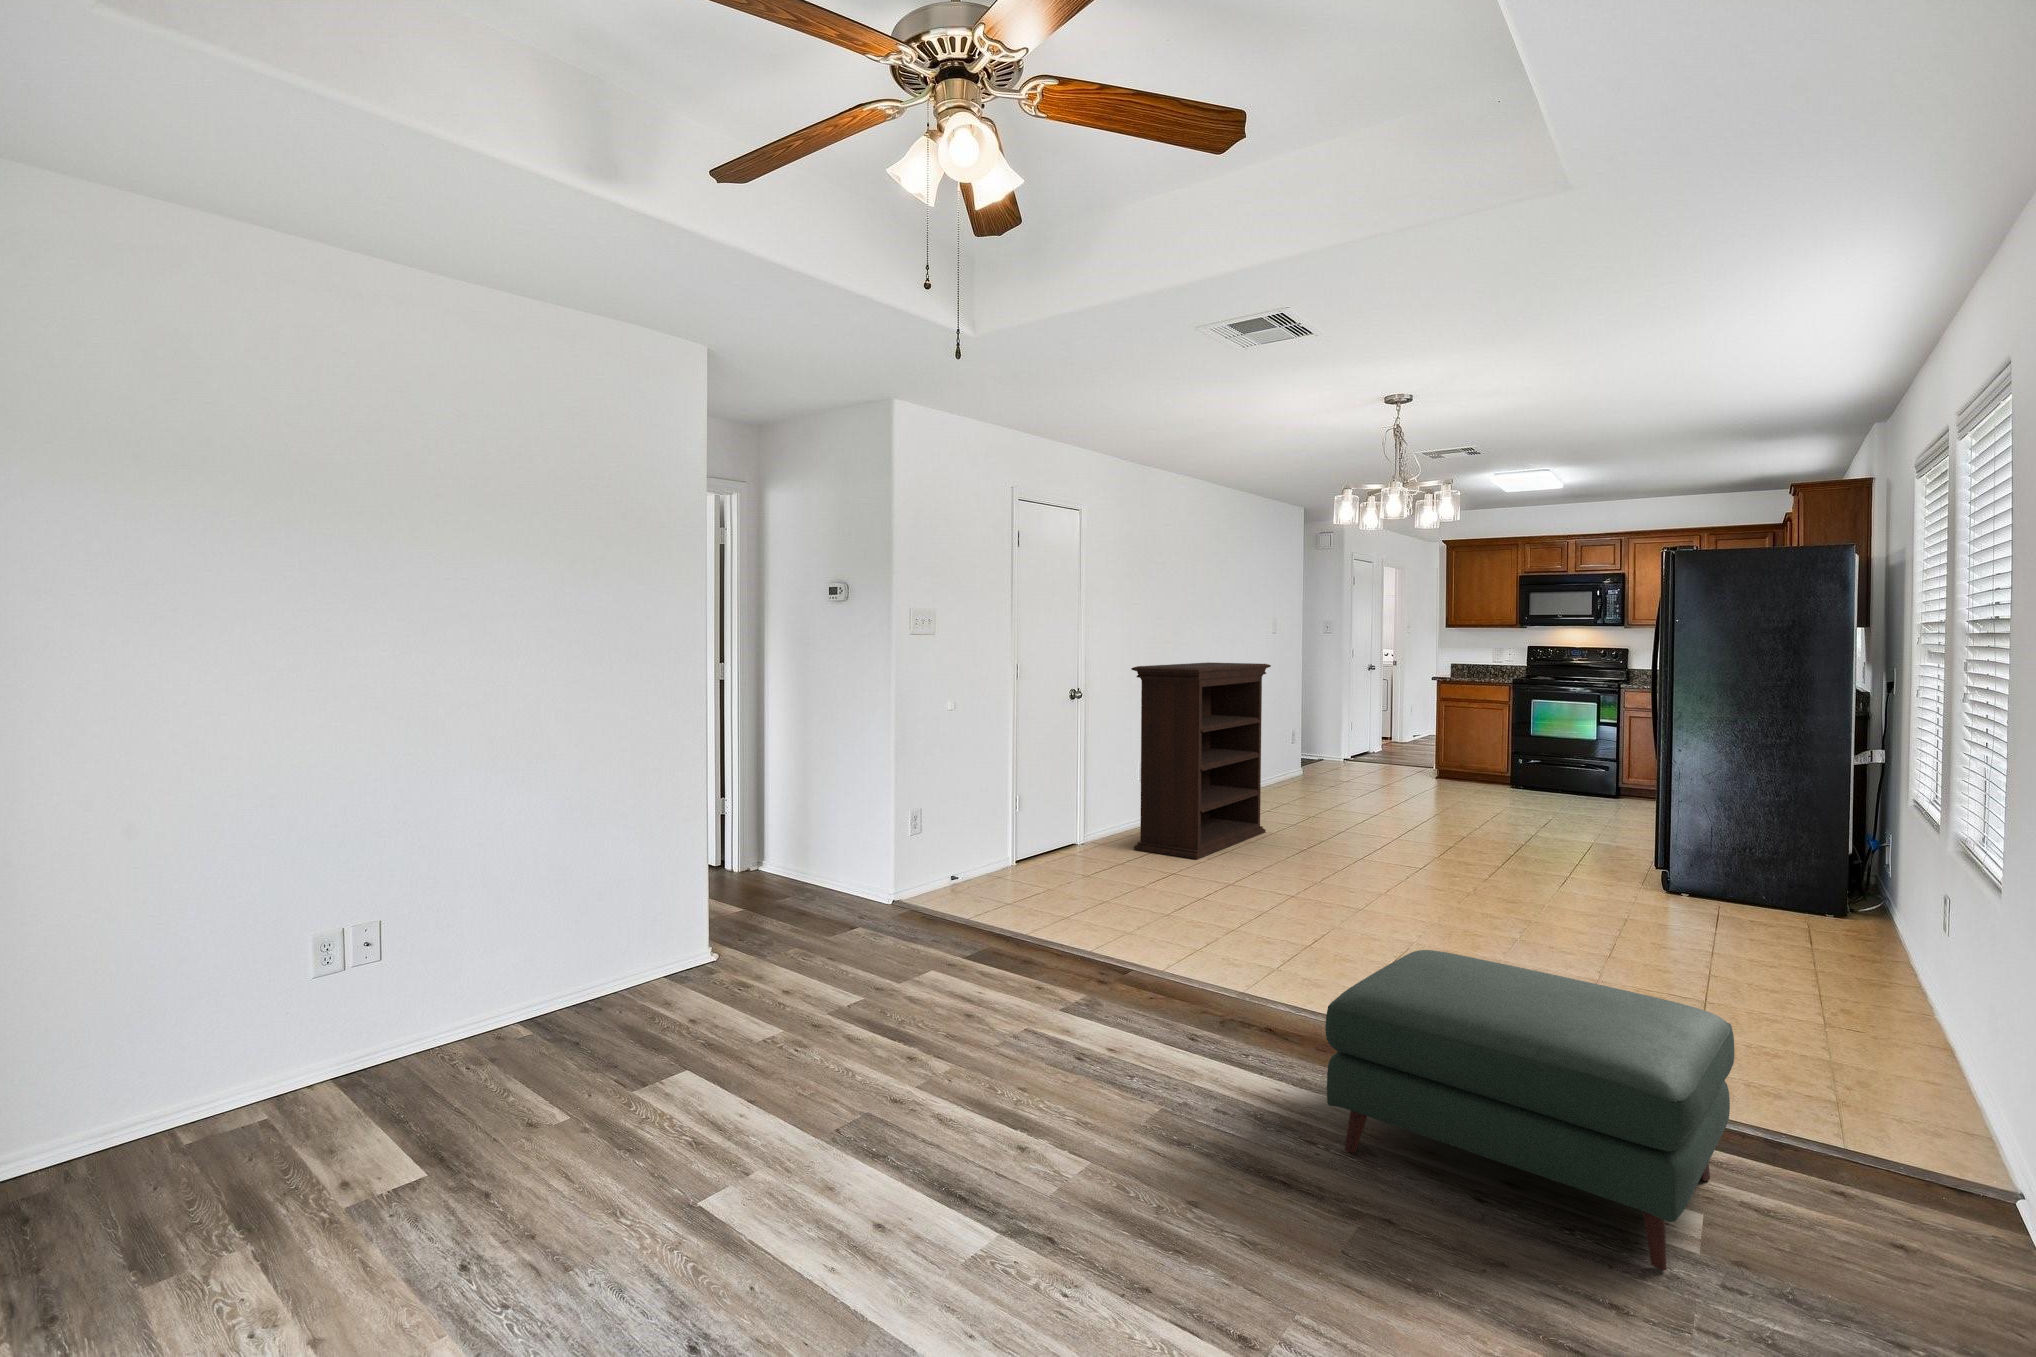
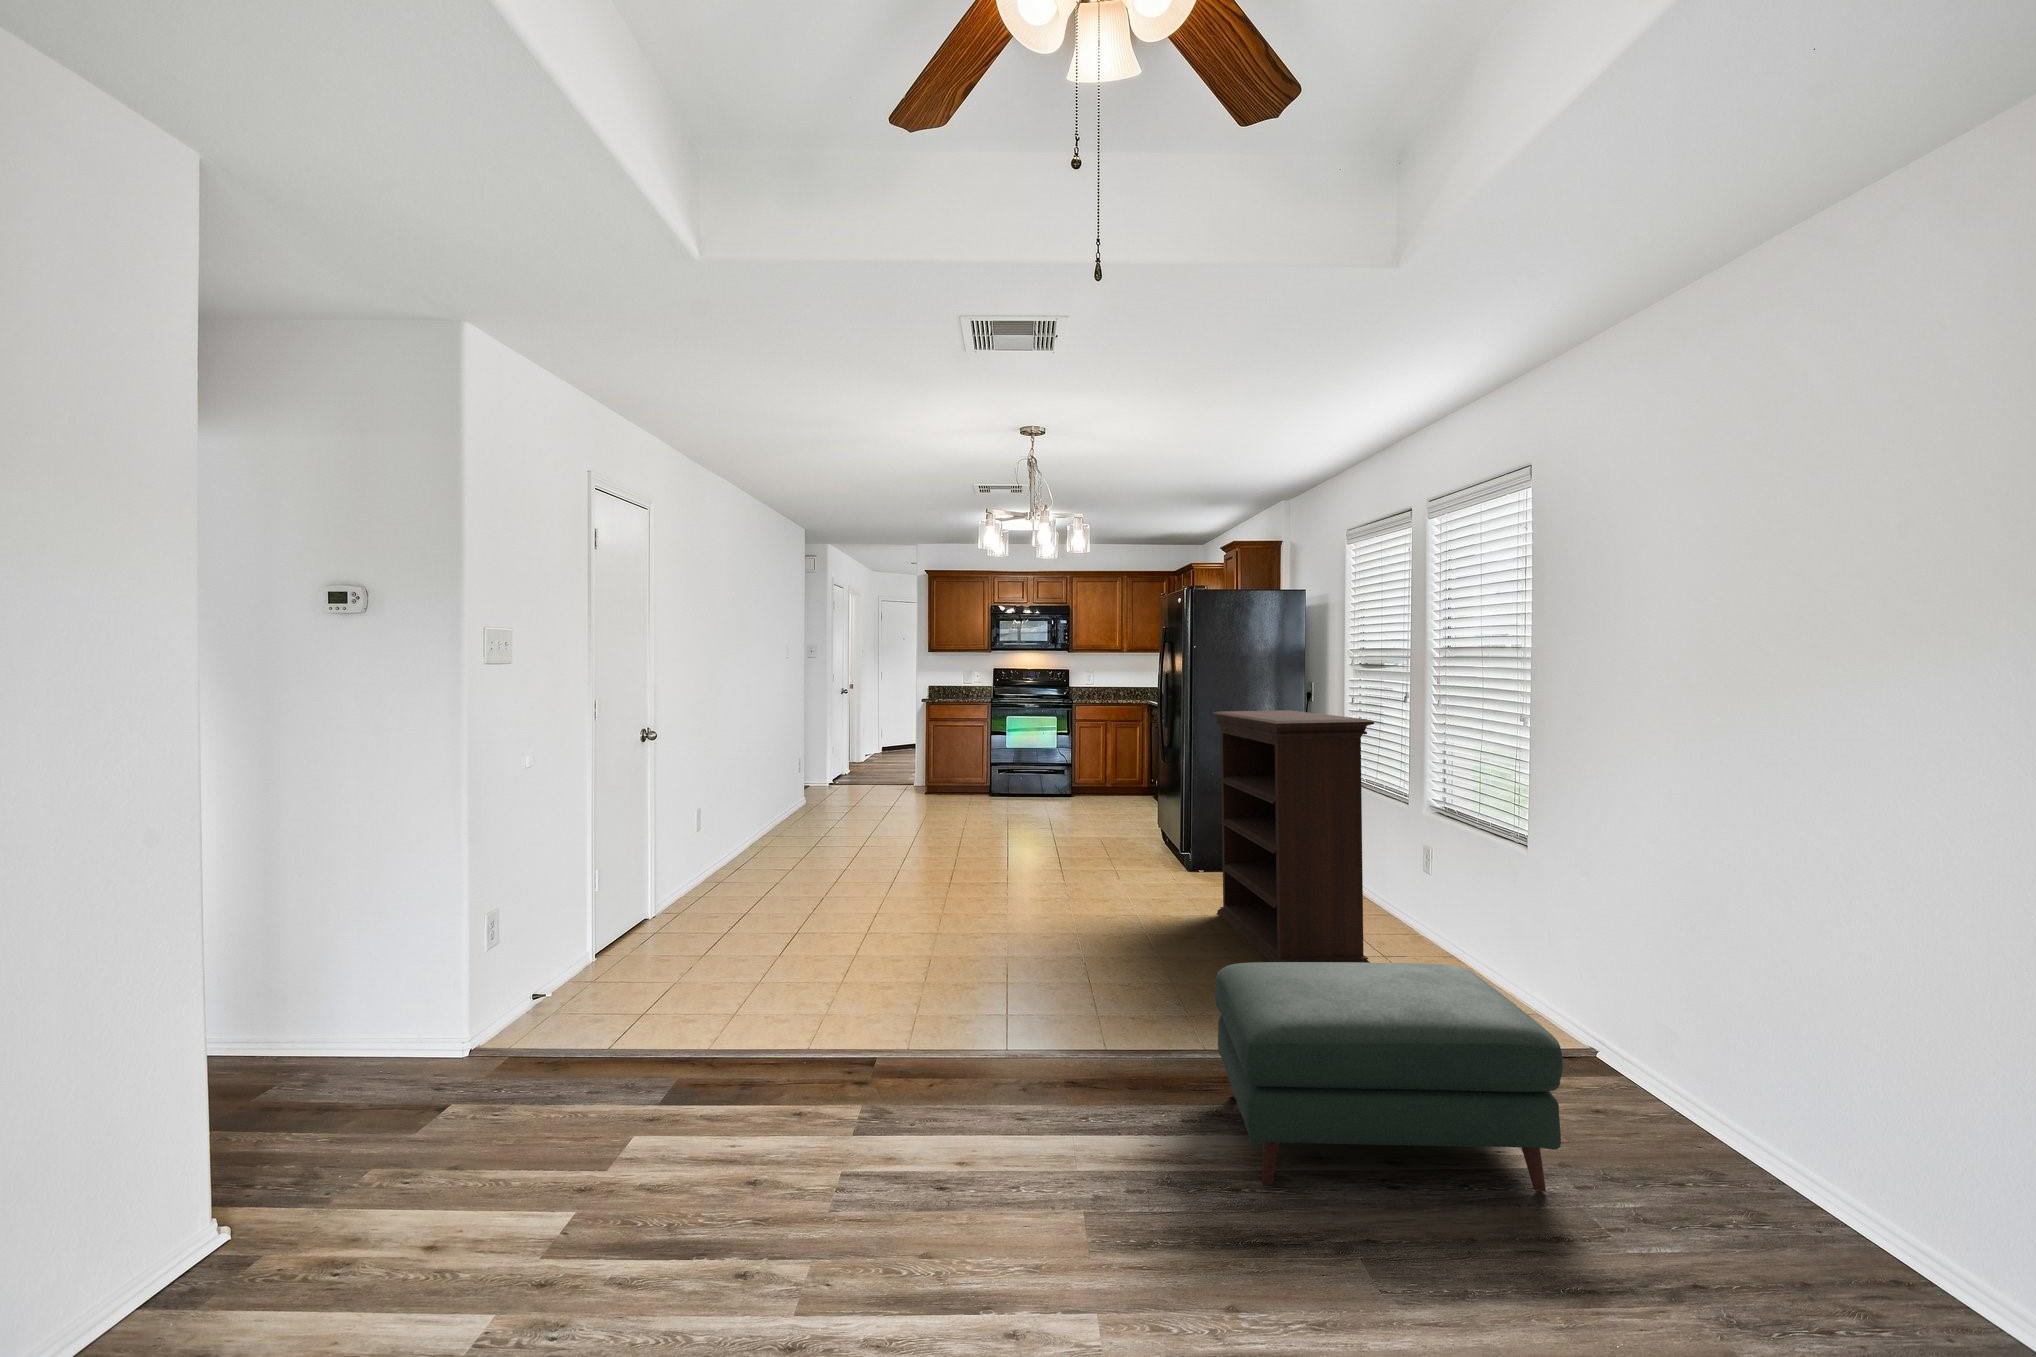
bookshelf: present [1131,663,1271,859] -> present [1212,710,1374,963]

